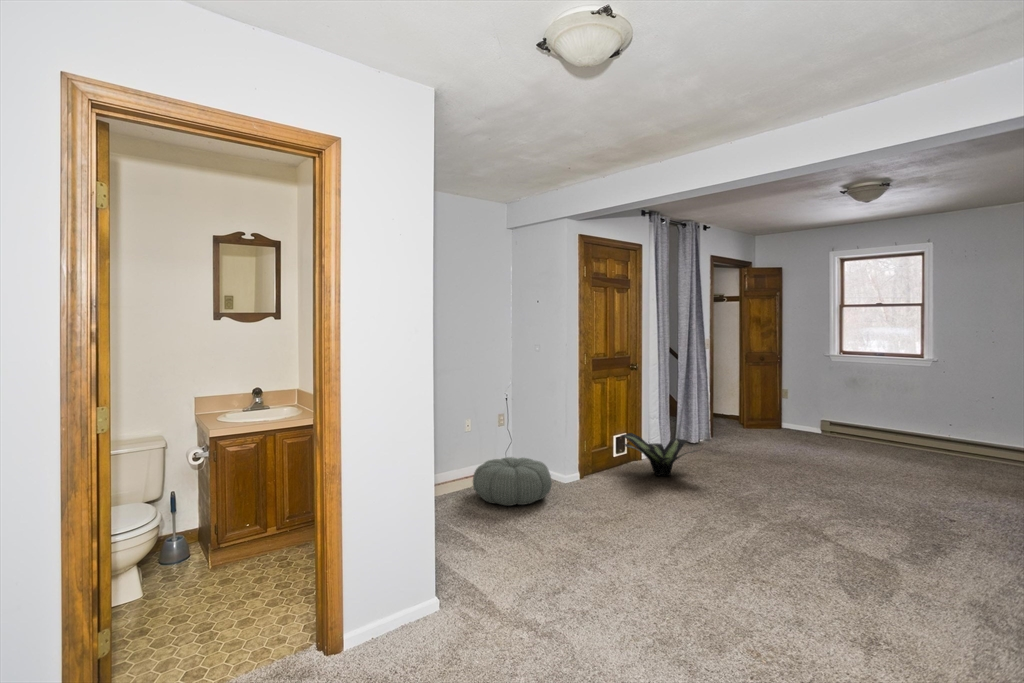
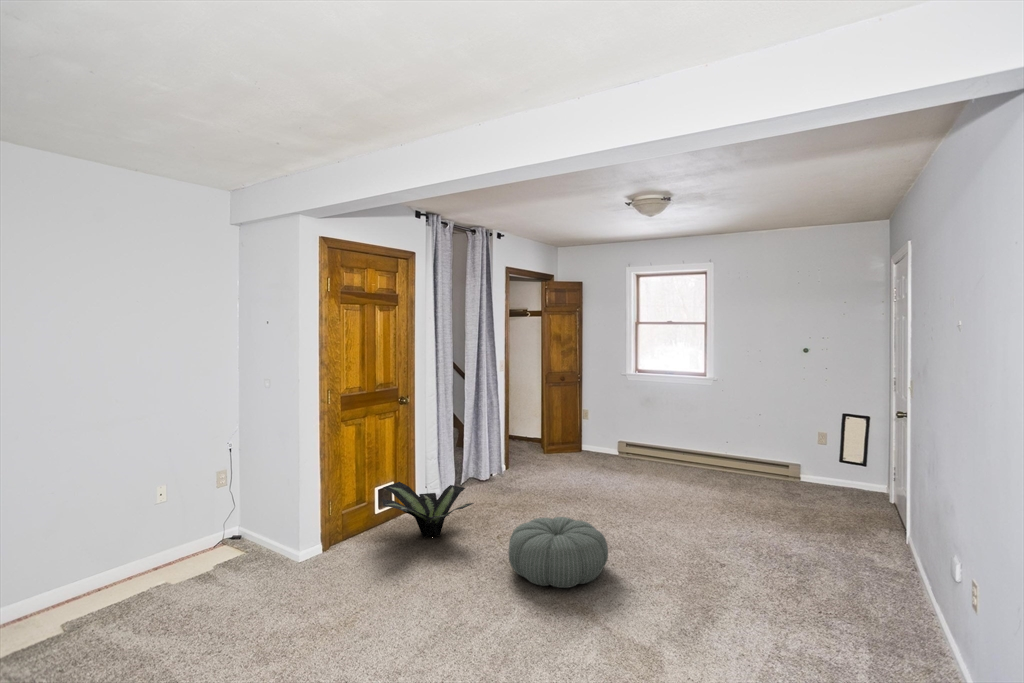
pouf: present [473,457,552,506] -> present [509,517,608,588]

